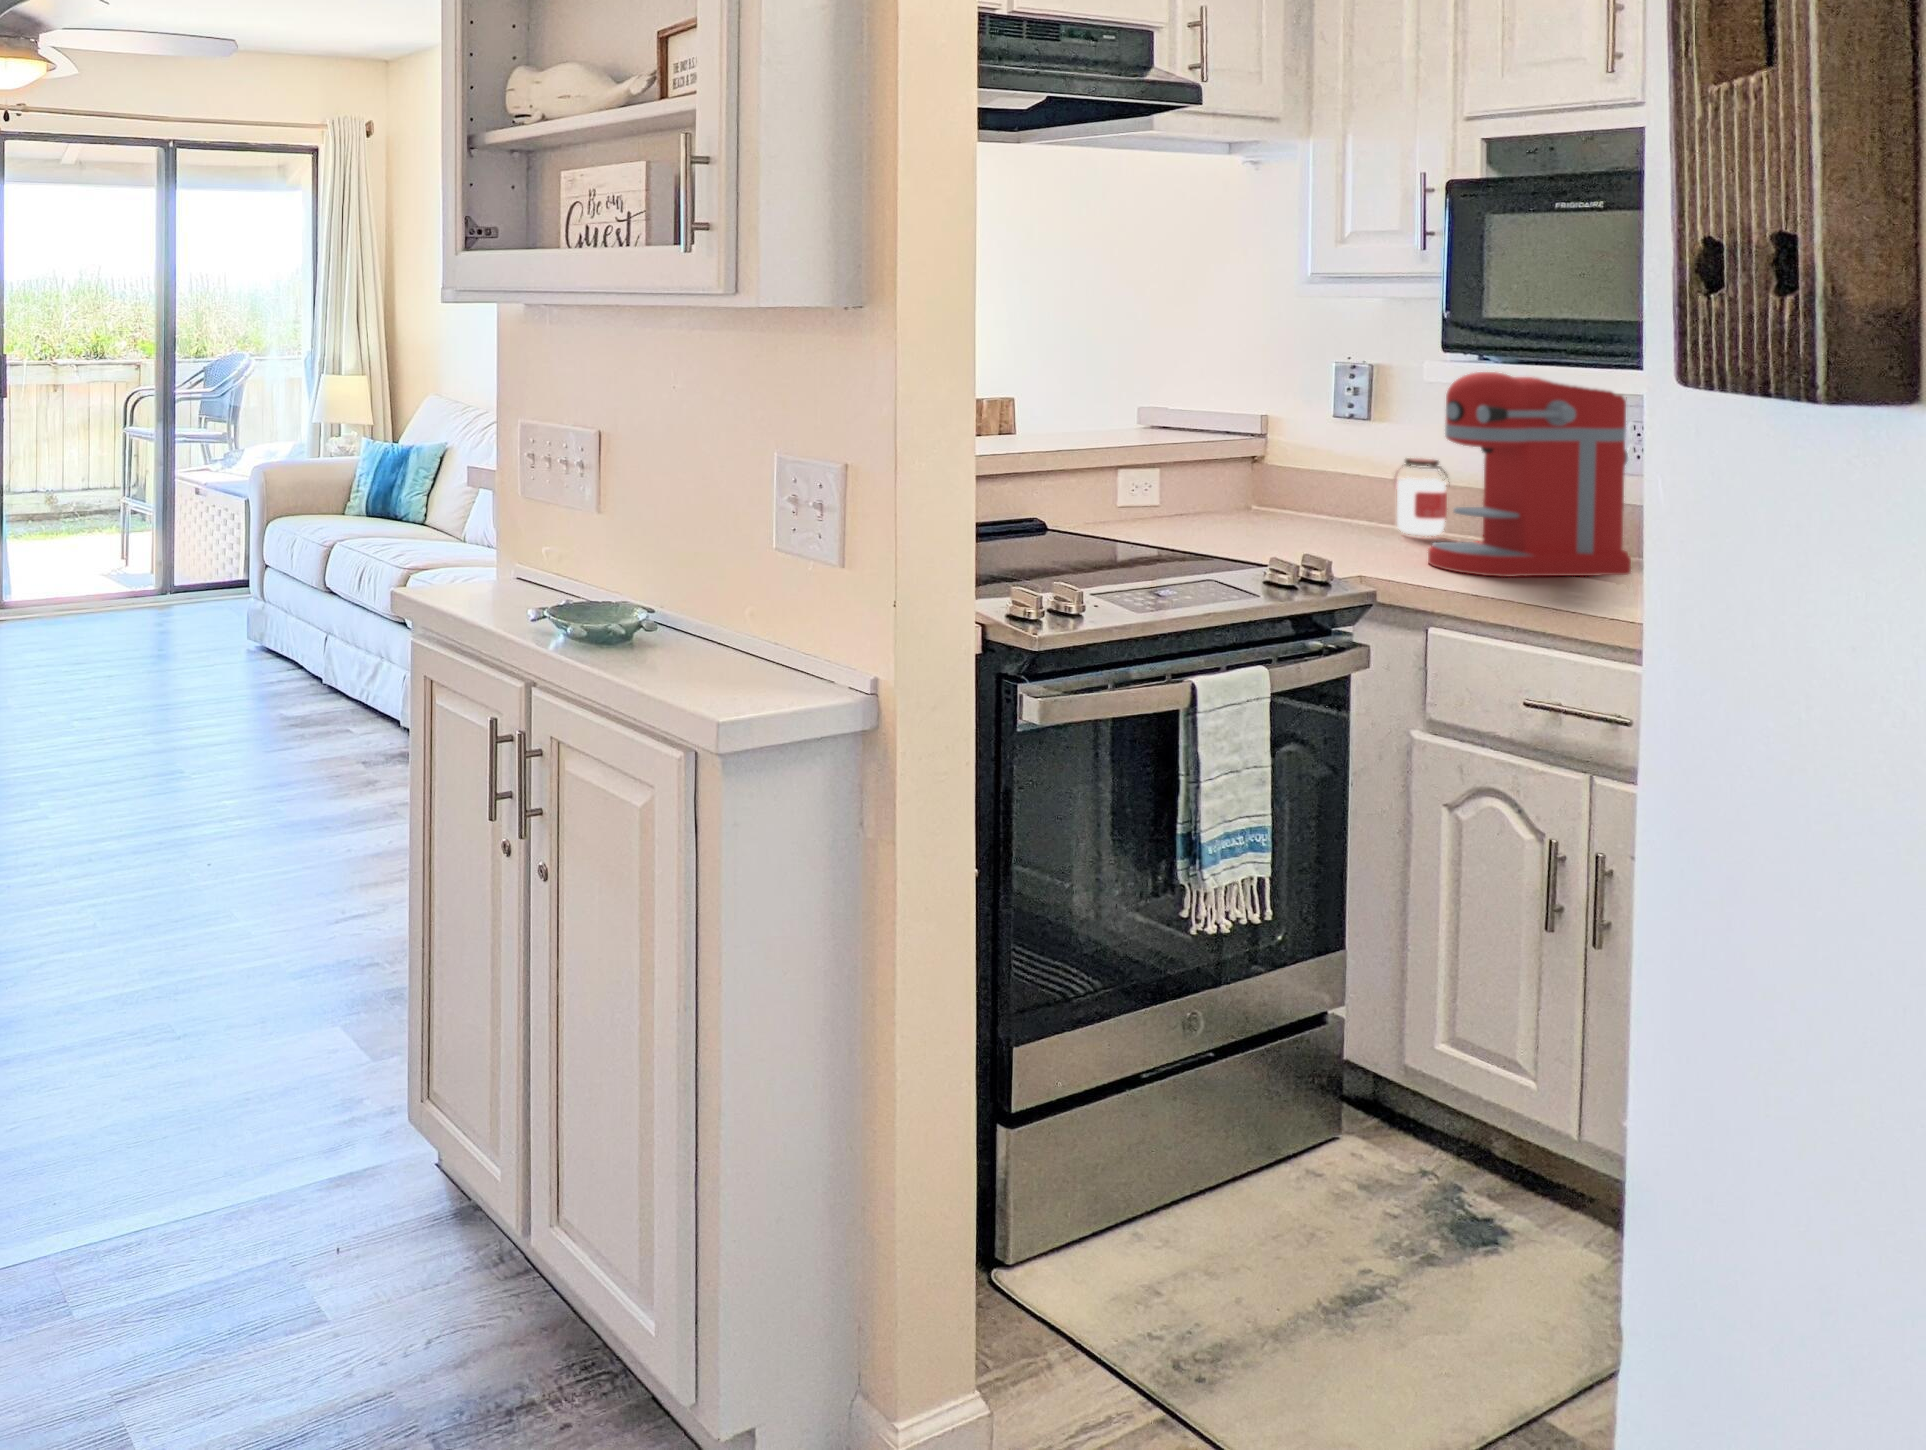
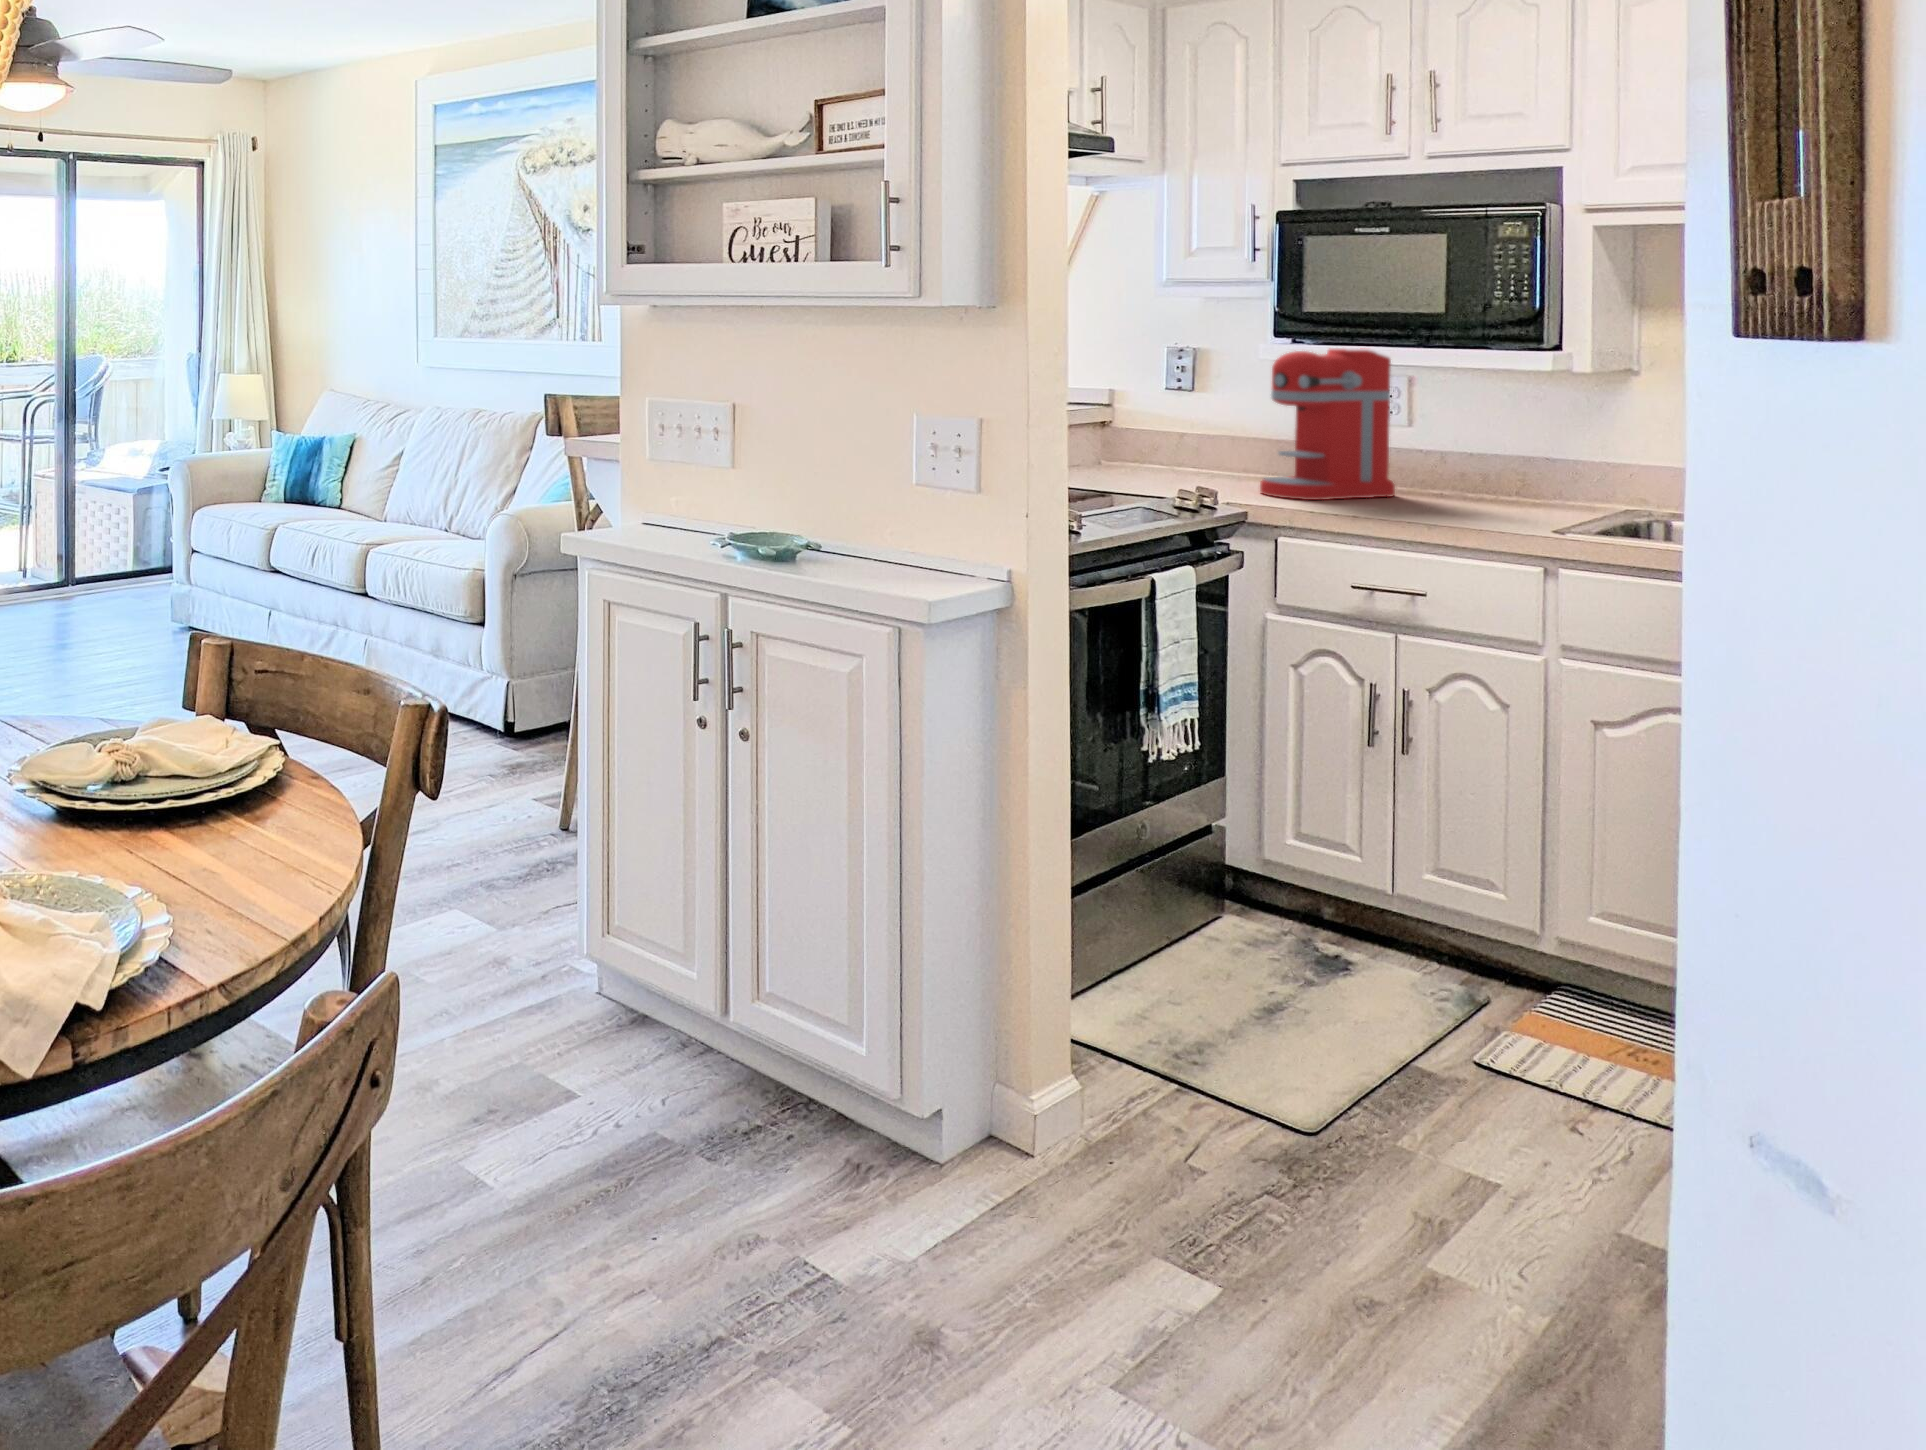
jar: present [1394,458,1448,536] -> none [1214,418,1253,476]

